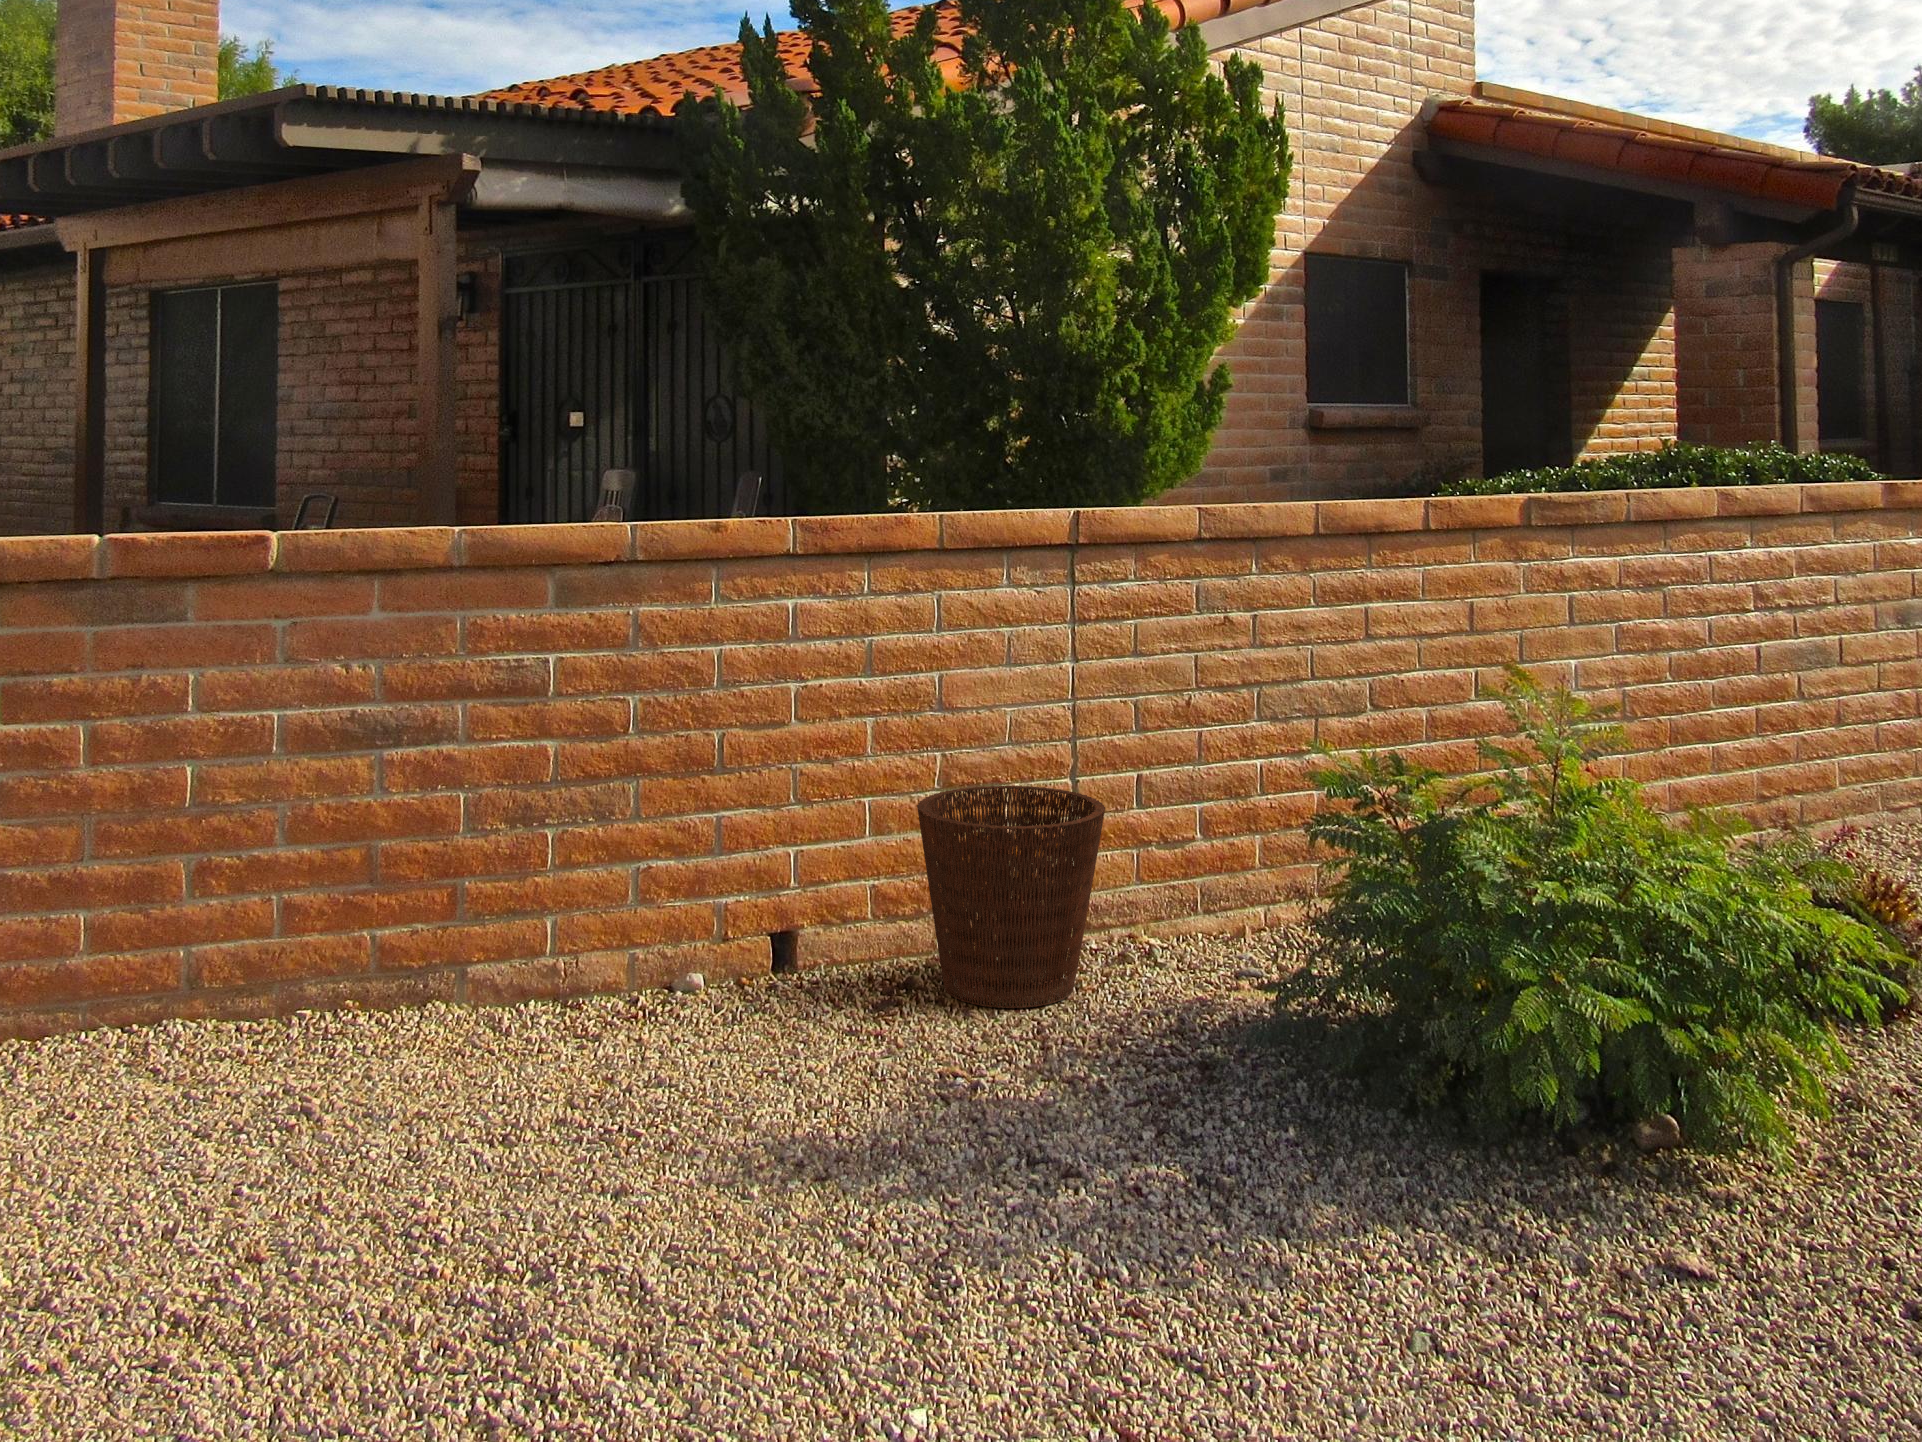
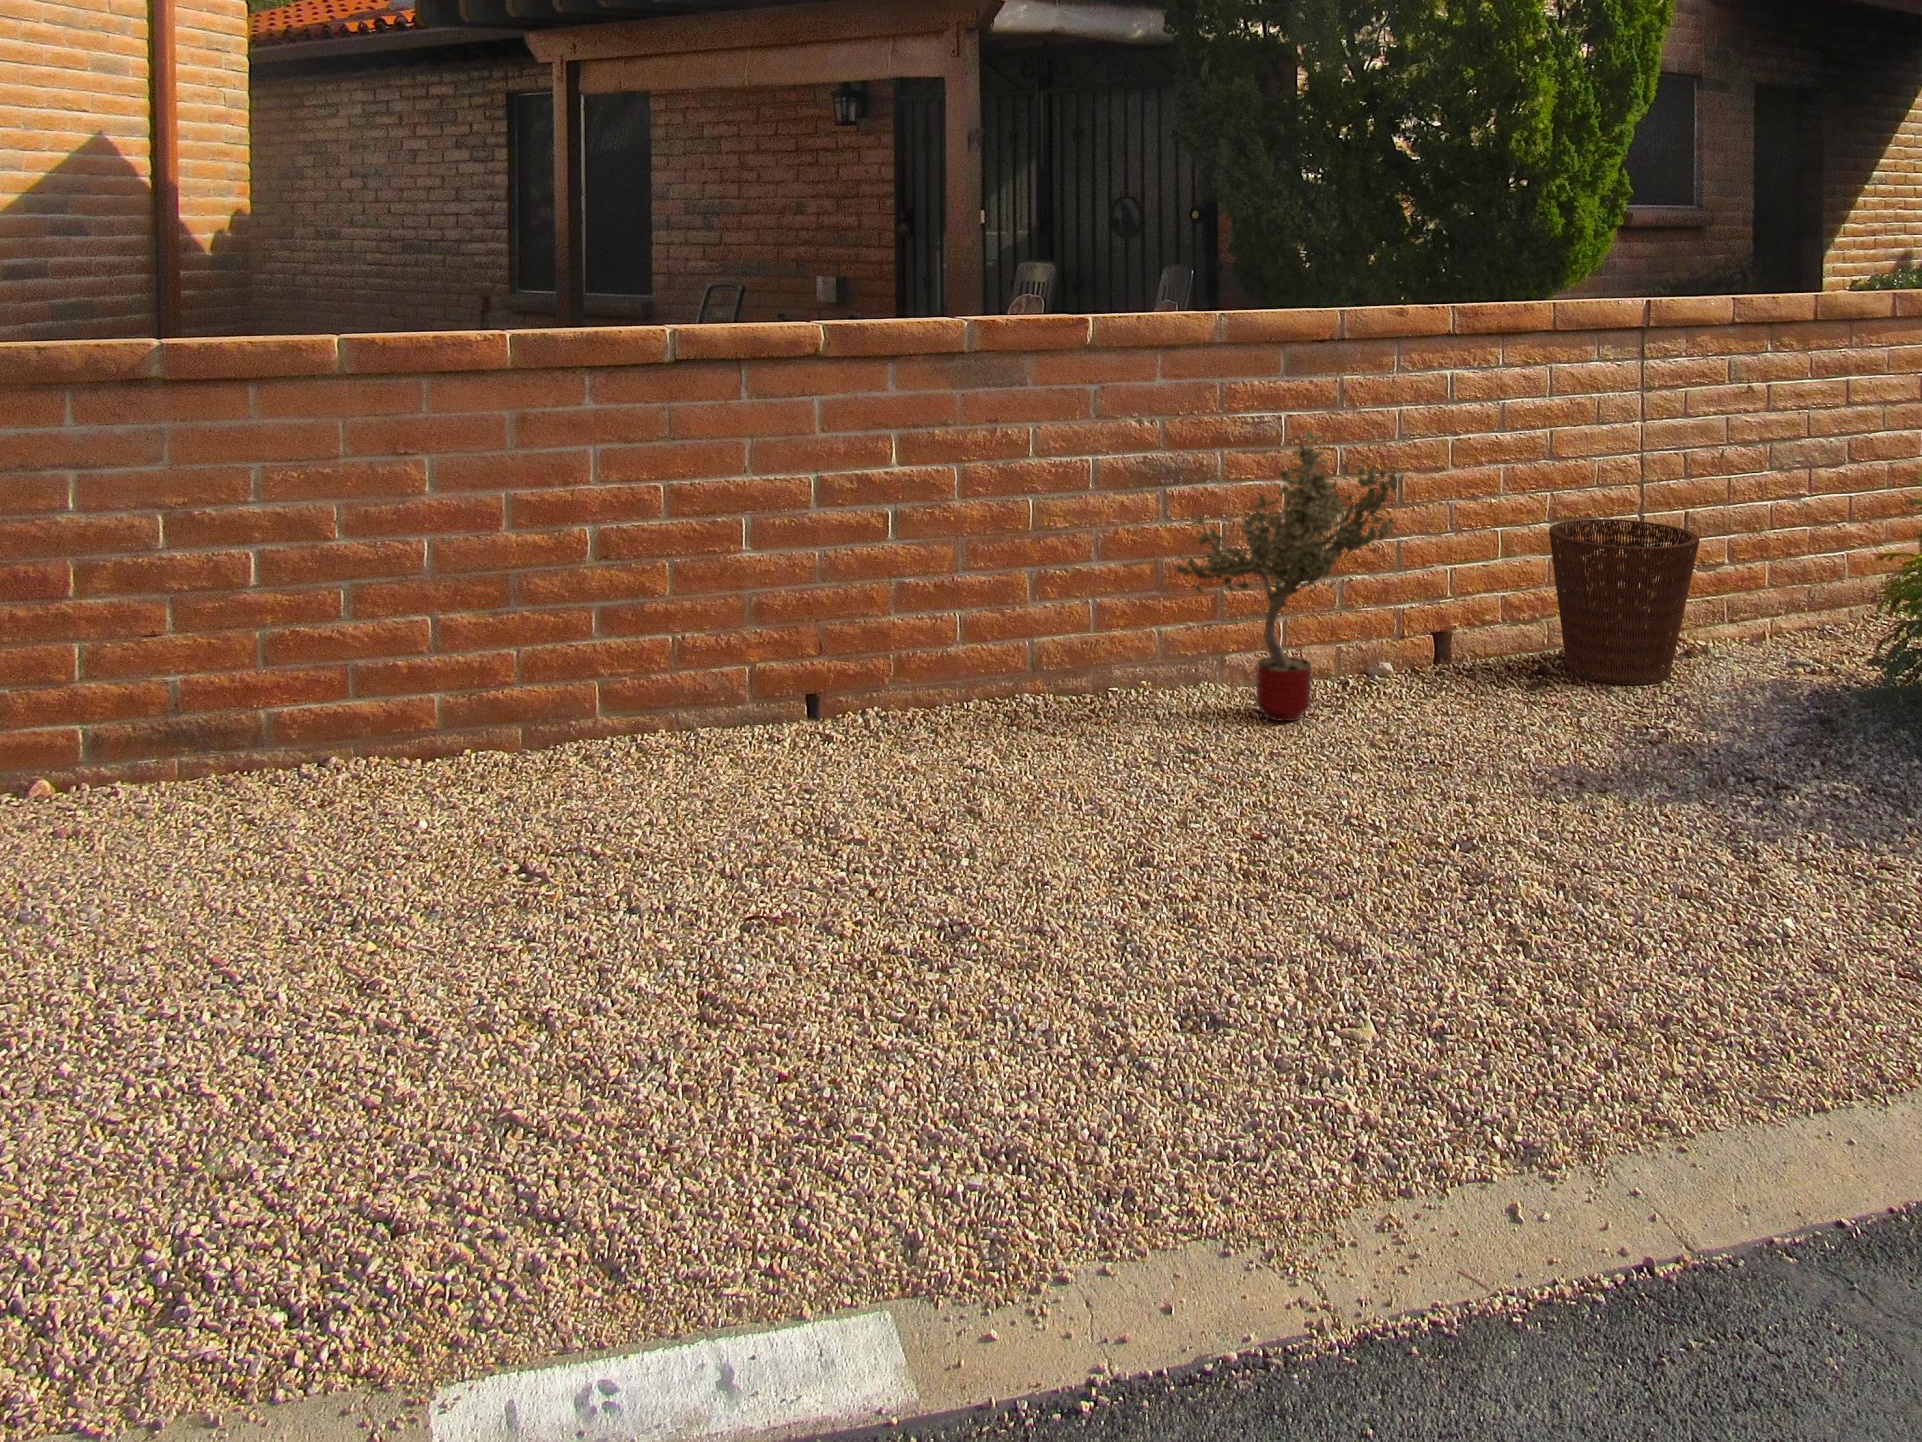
potted tree: none [338,673,661,1068] -> present [1174,430,1398,721]

